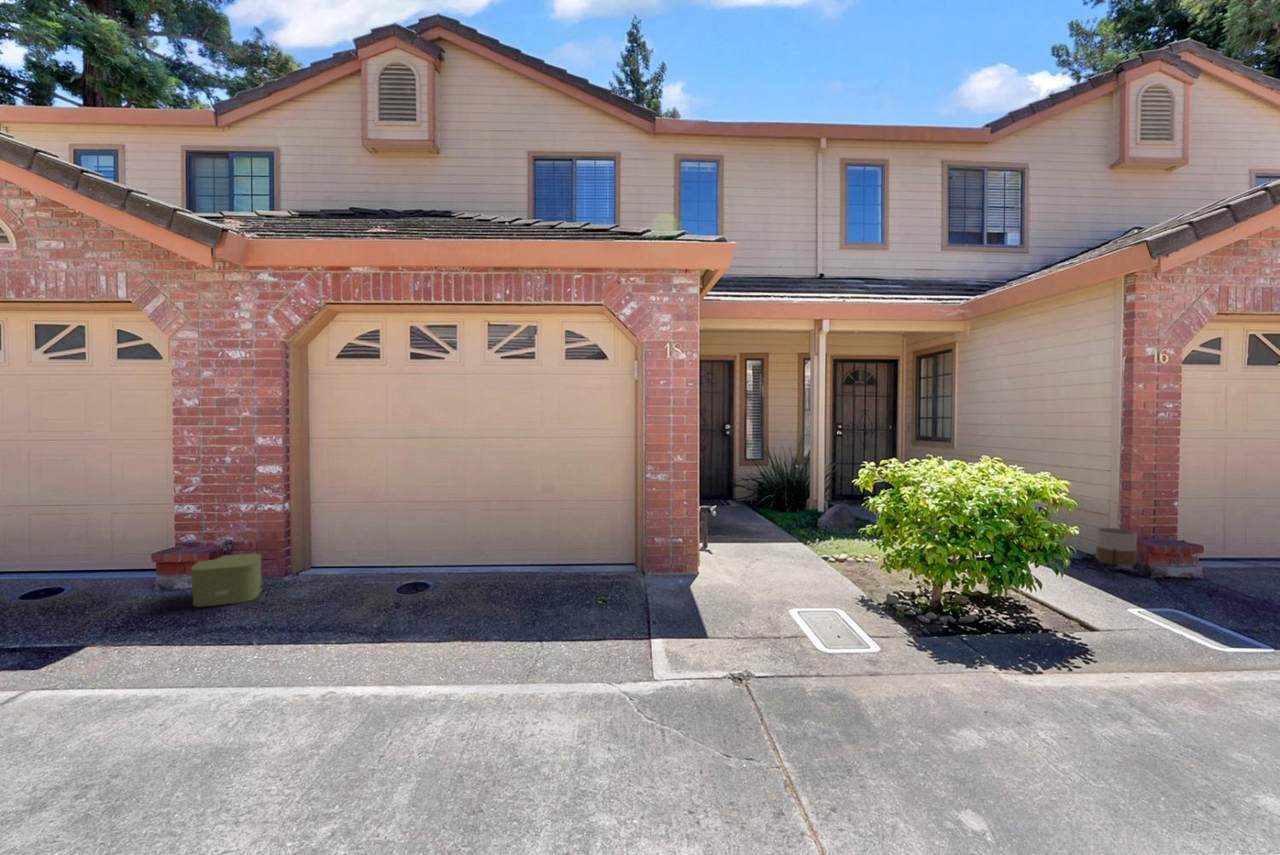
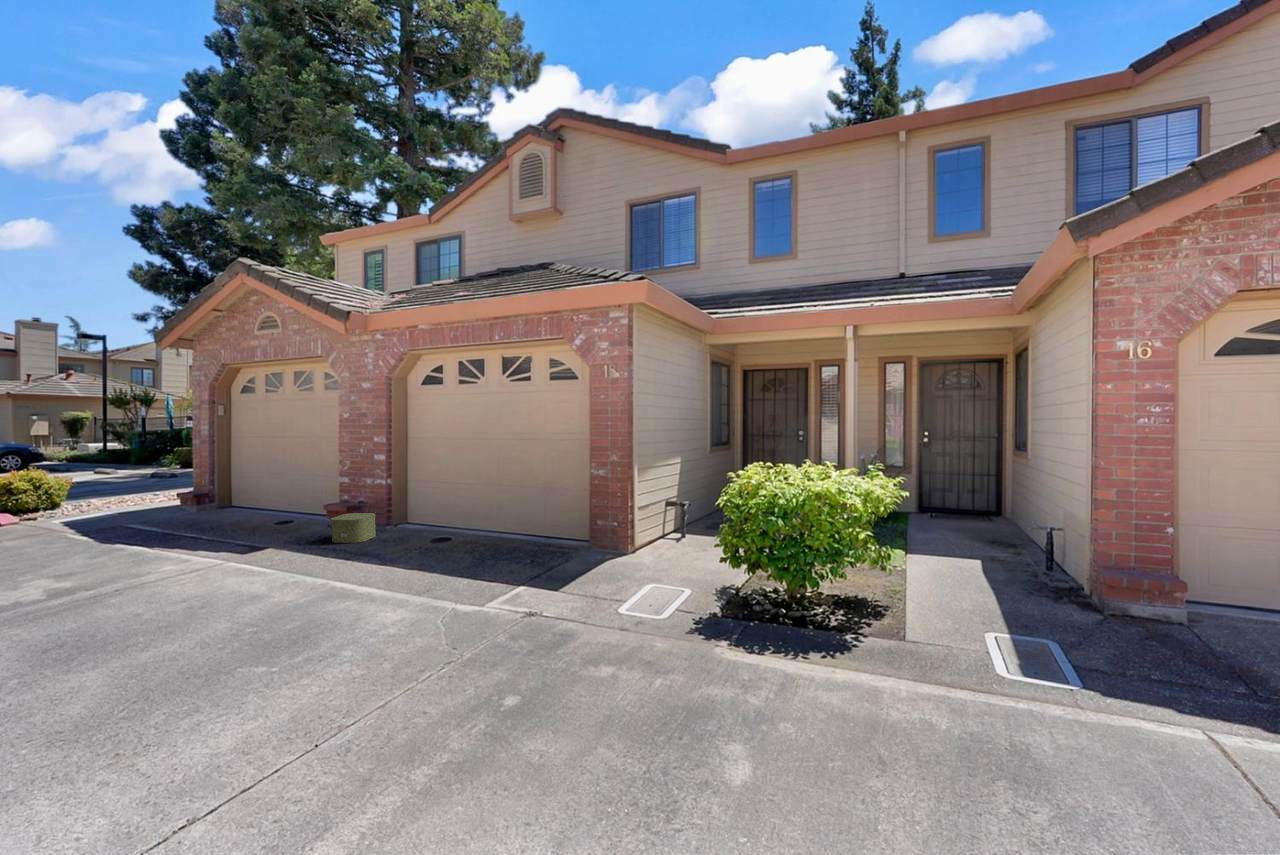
planter: present [1096,528,1137,580] -> none [1046,553,1095,614]

